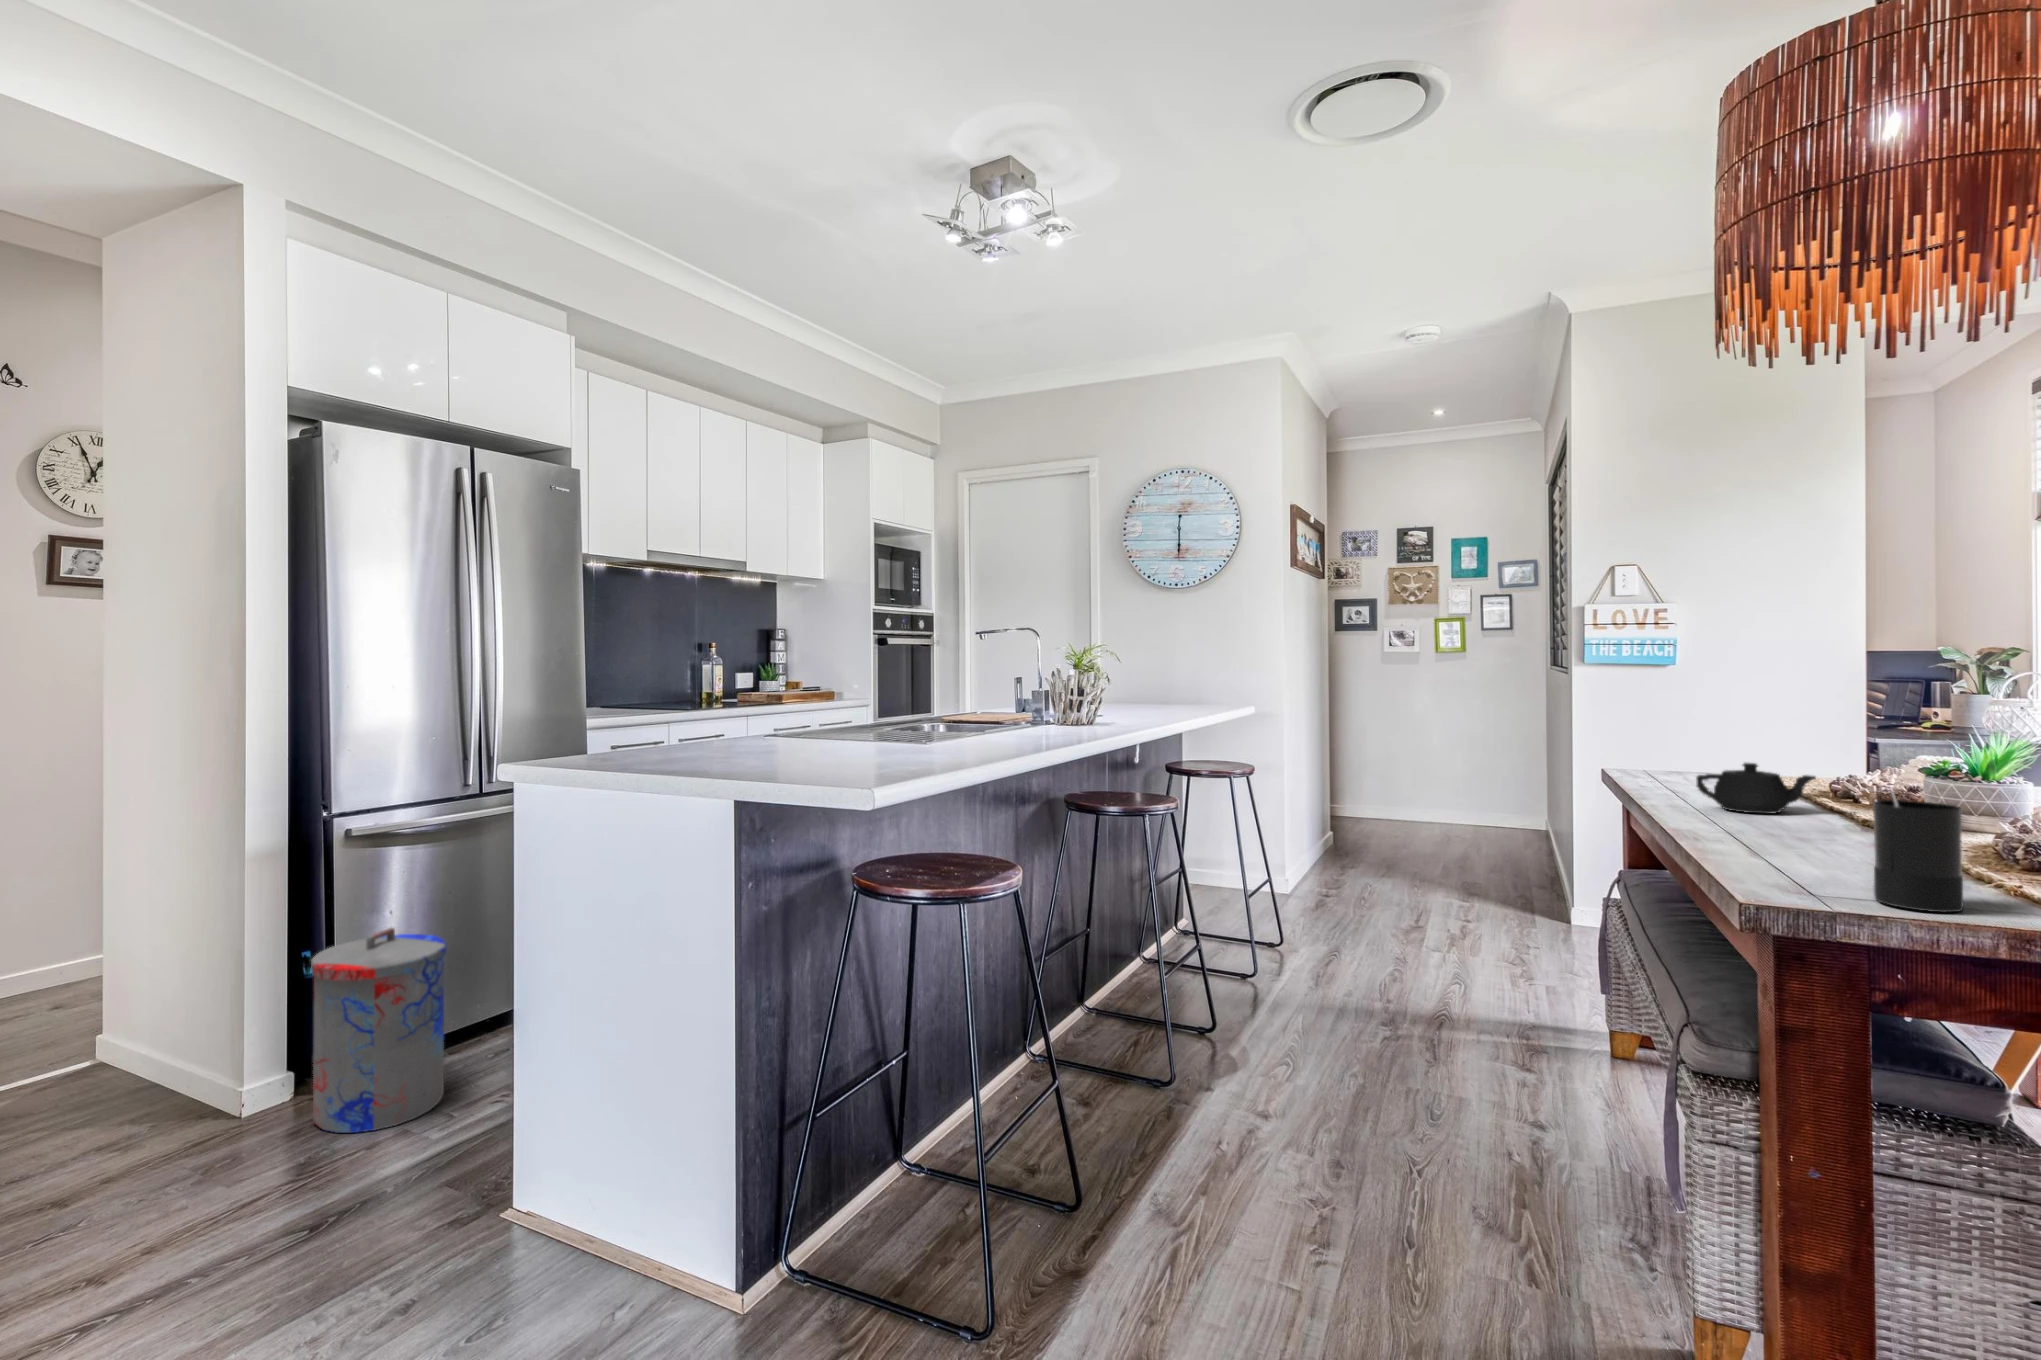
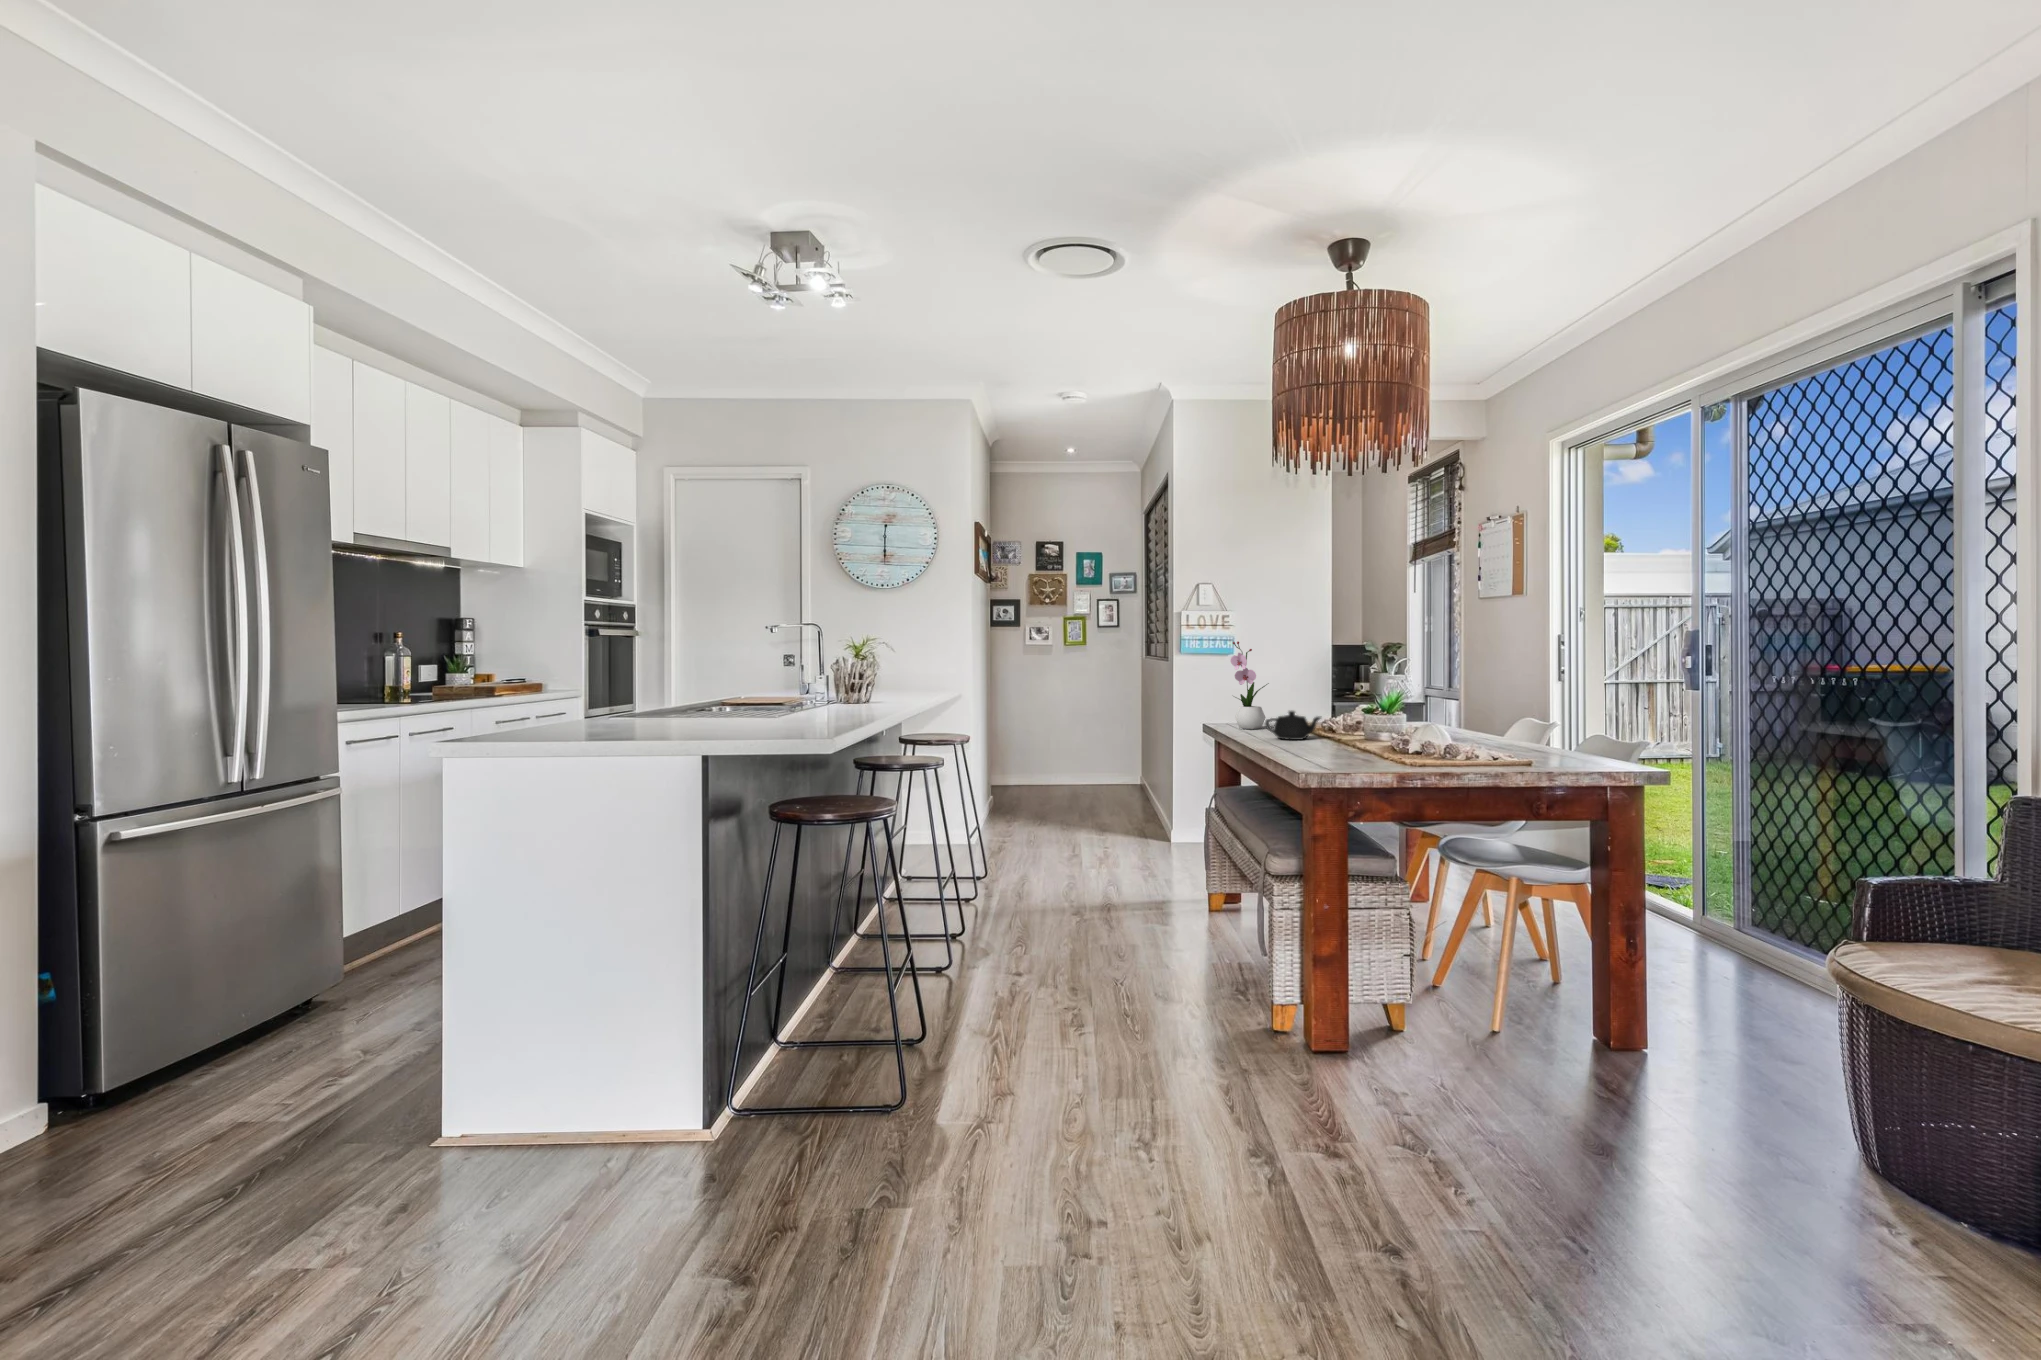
flower arrangement: none [1638,646,1714,786] -> present [1230,642,1269,729]
candle: present [1870,790,1963,912] -> none [1353,715,1388,772]
trash can: present [311,928,447,1133] -> none [102,927,262,1138]

